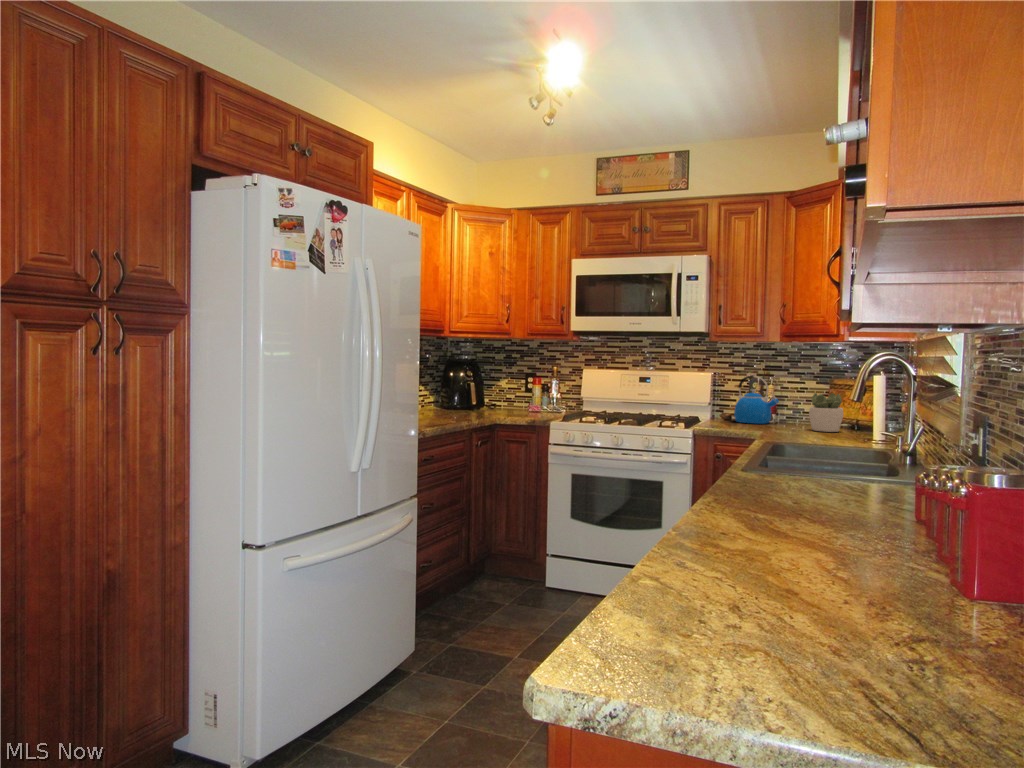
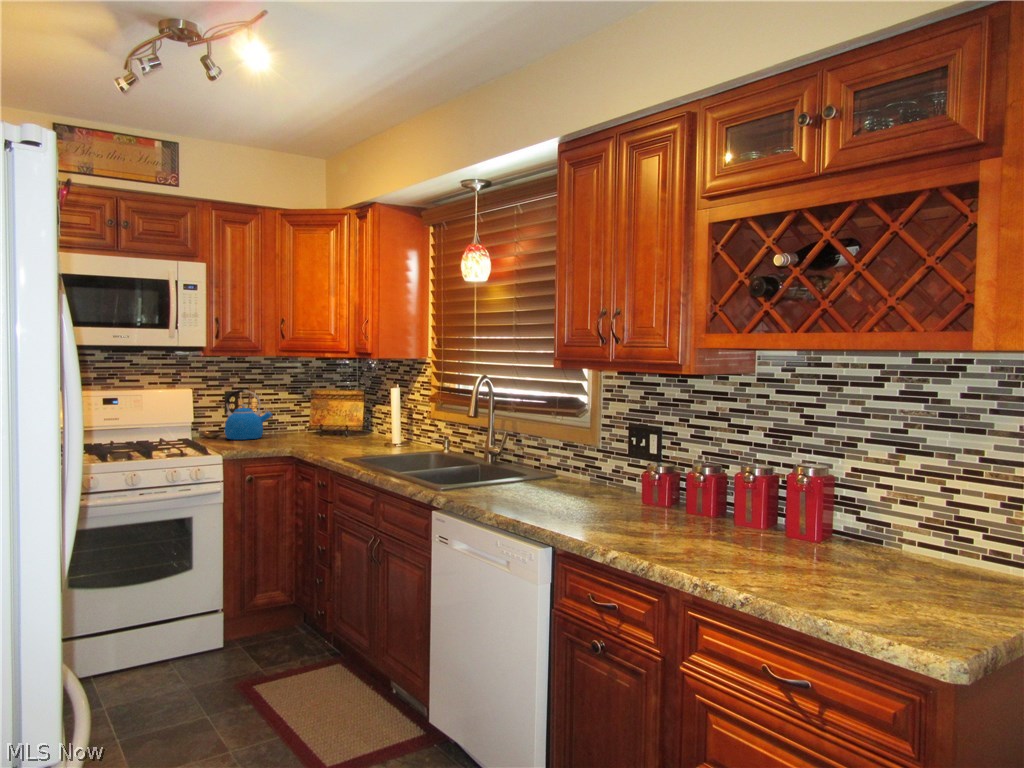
succulent plant: present [809,393,843,432] -> none [308,403,339,439]

